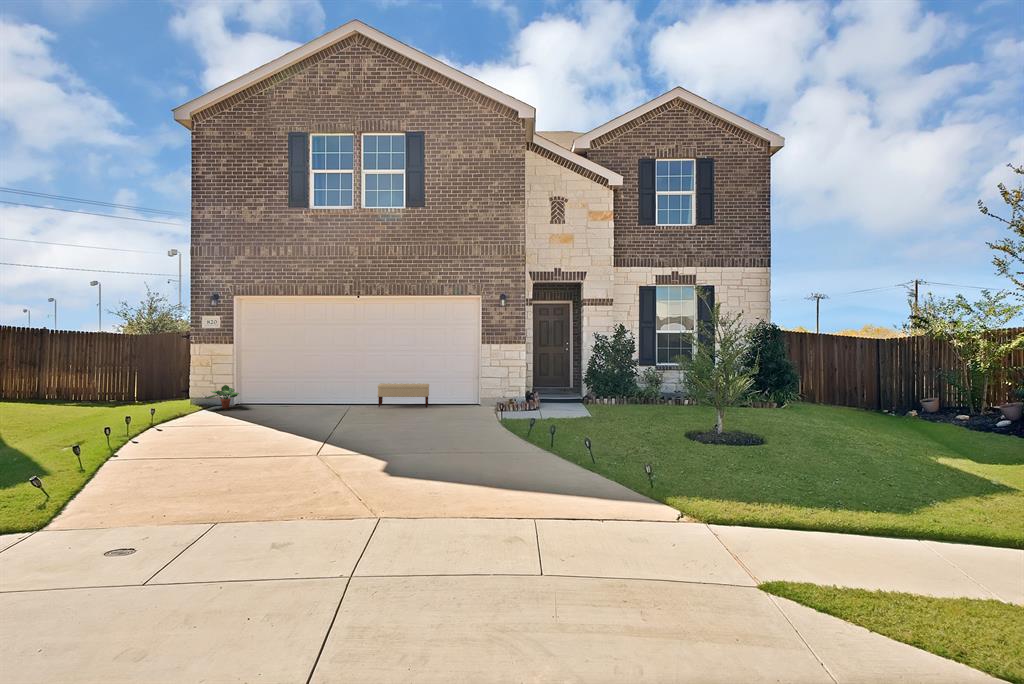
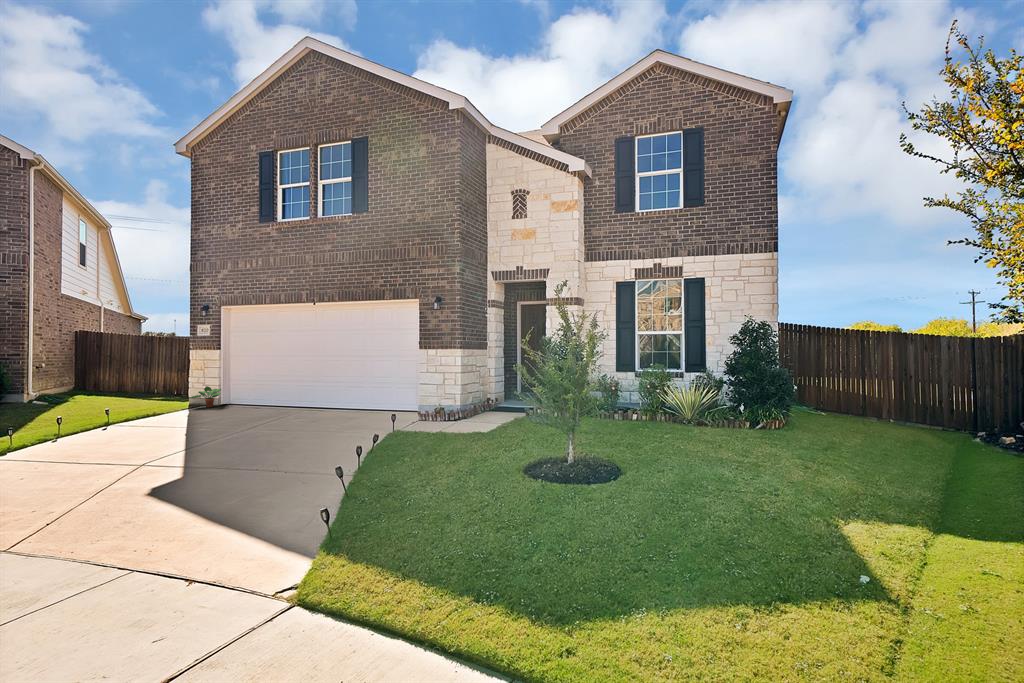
bench: present [378,383,429,407] -> none [323,387,375,411]

